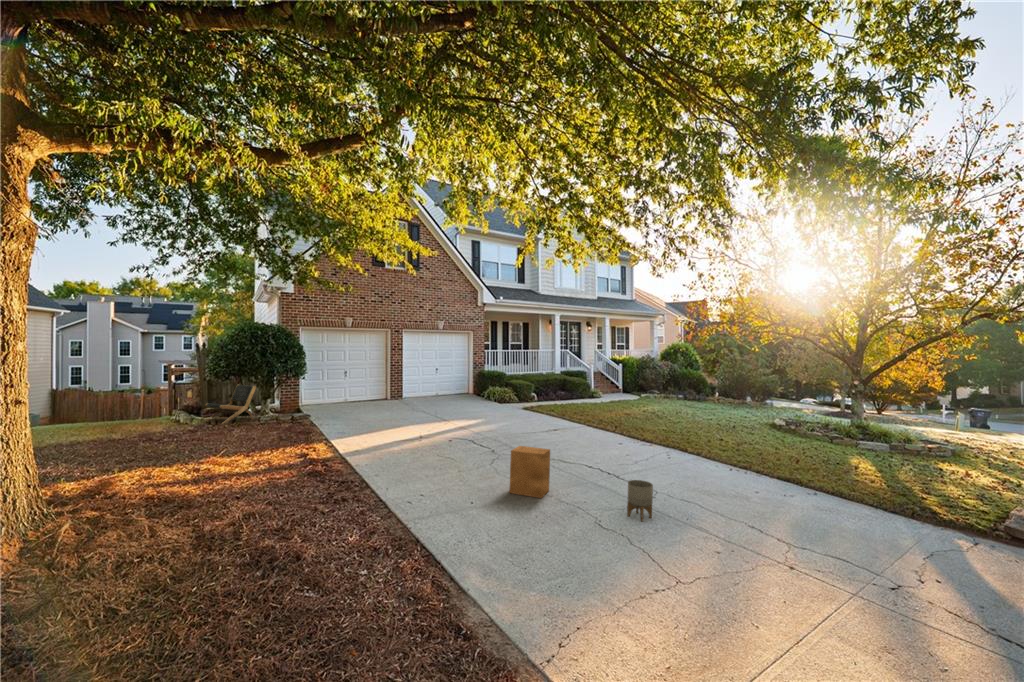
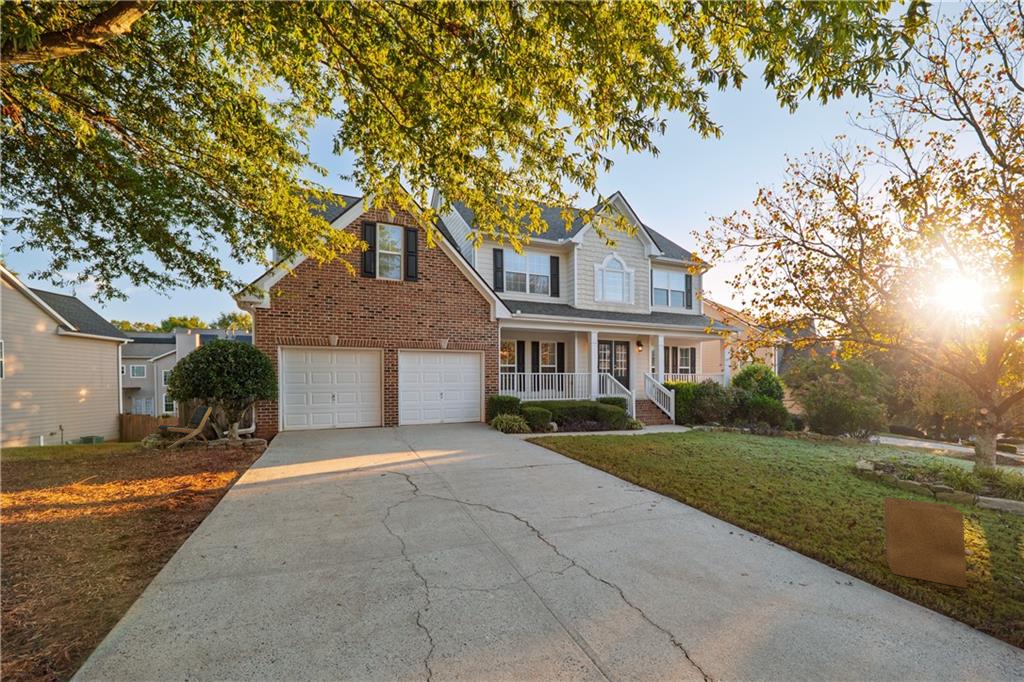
cardboard box: present [510,446,550,498] -> present [884,497,967,588]
planter: present [627,480,653,521] -> none [476,543,516,614]

